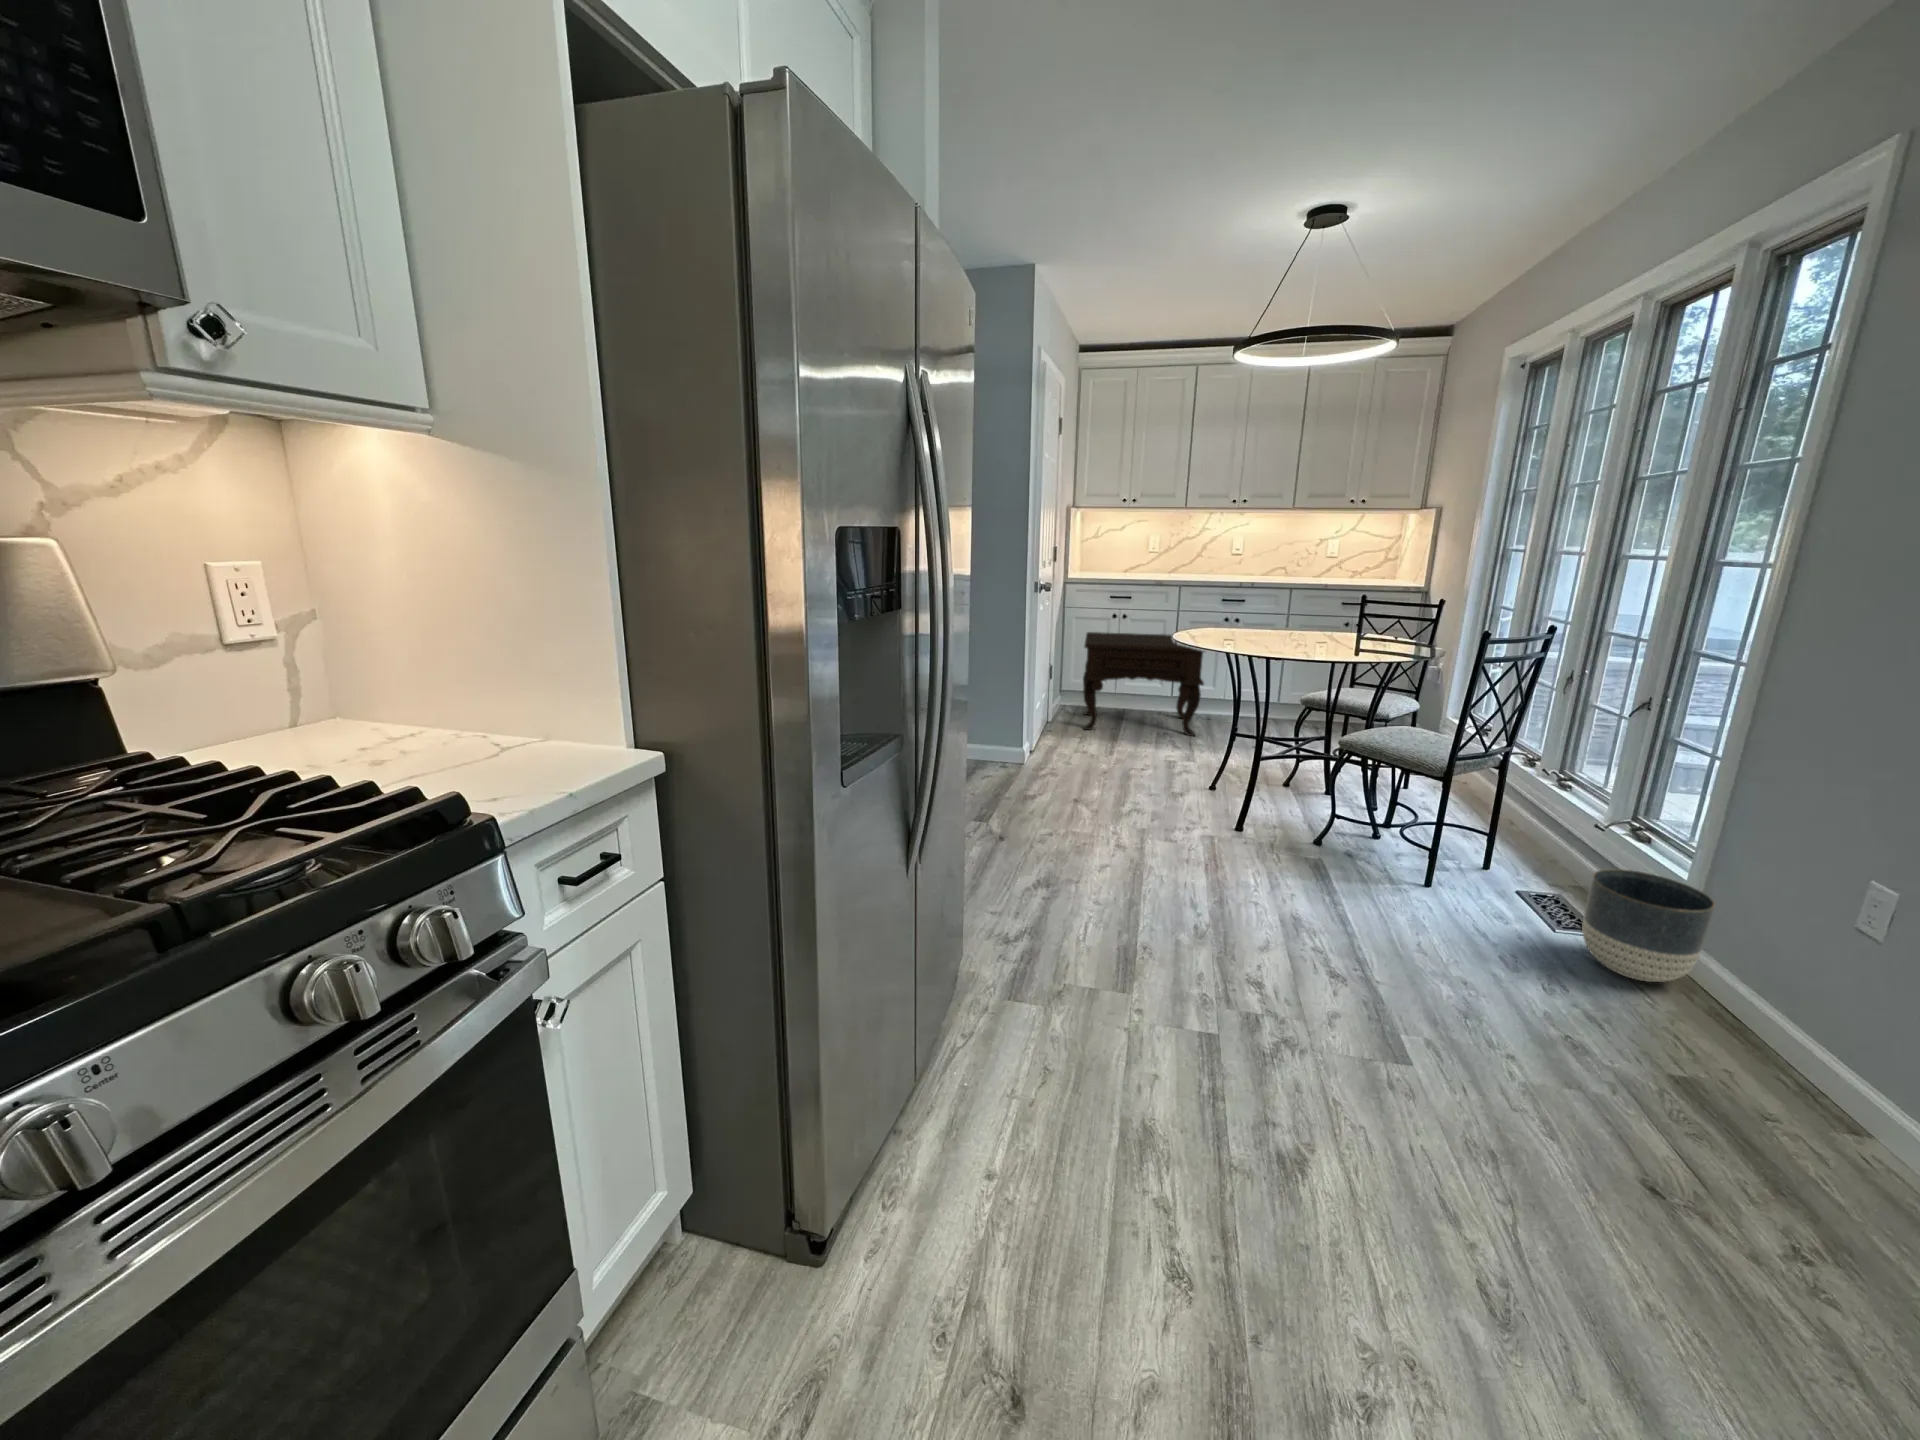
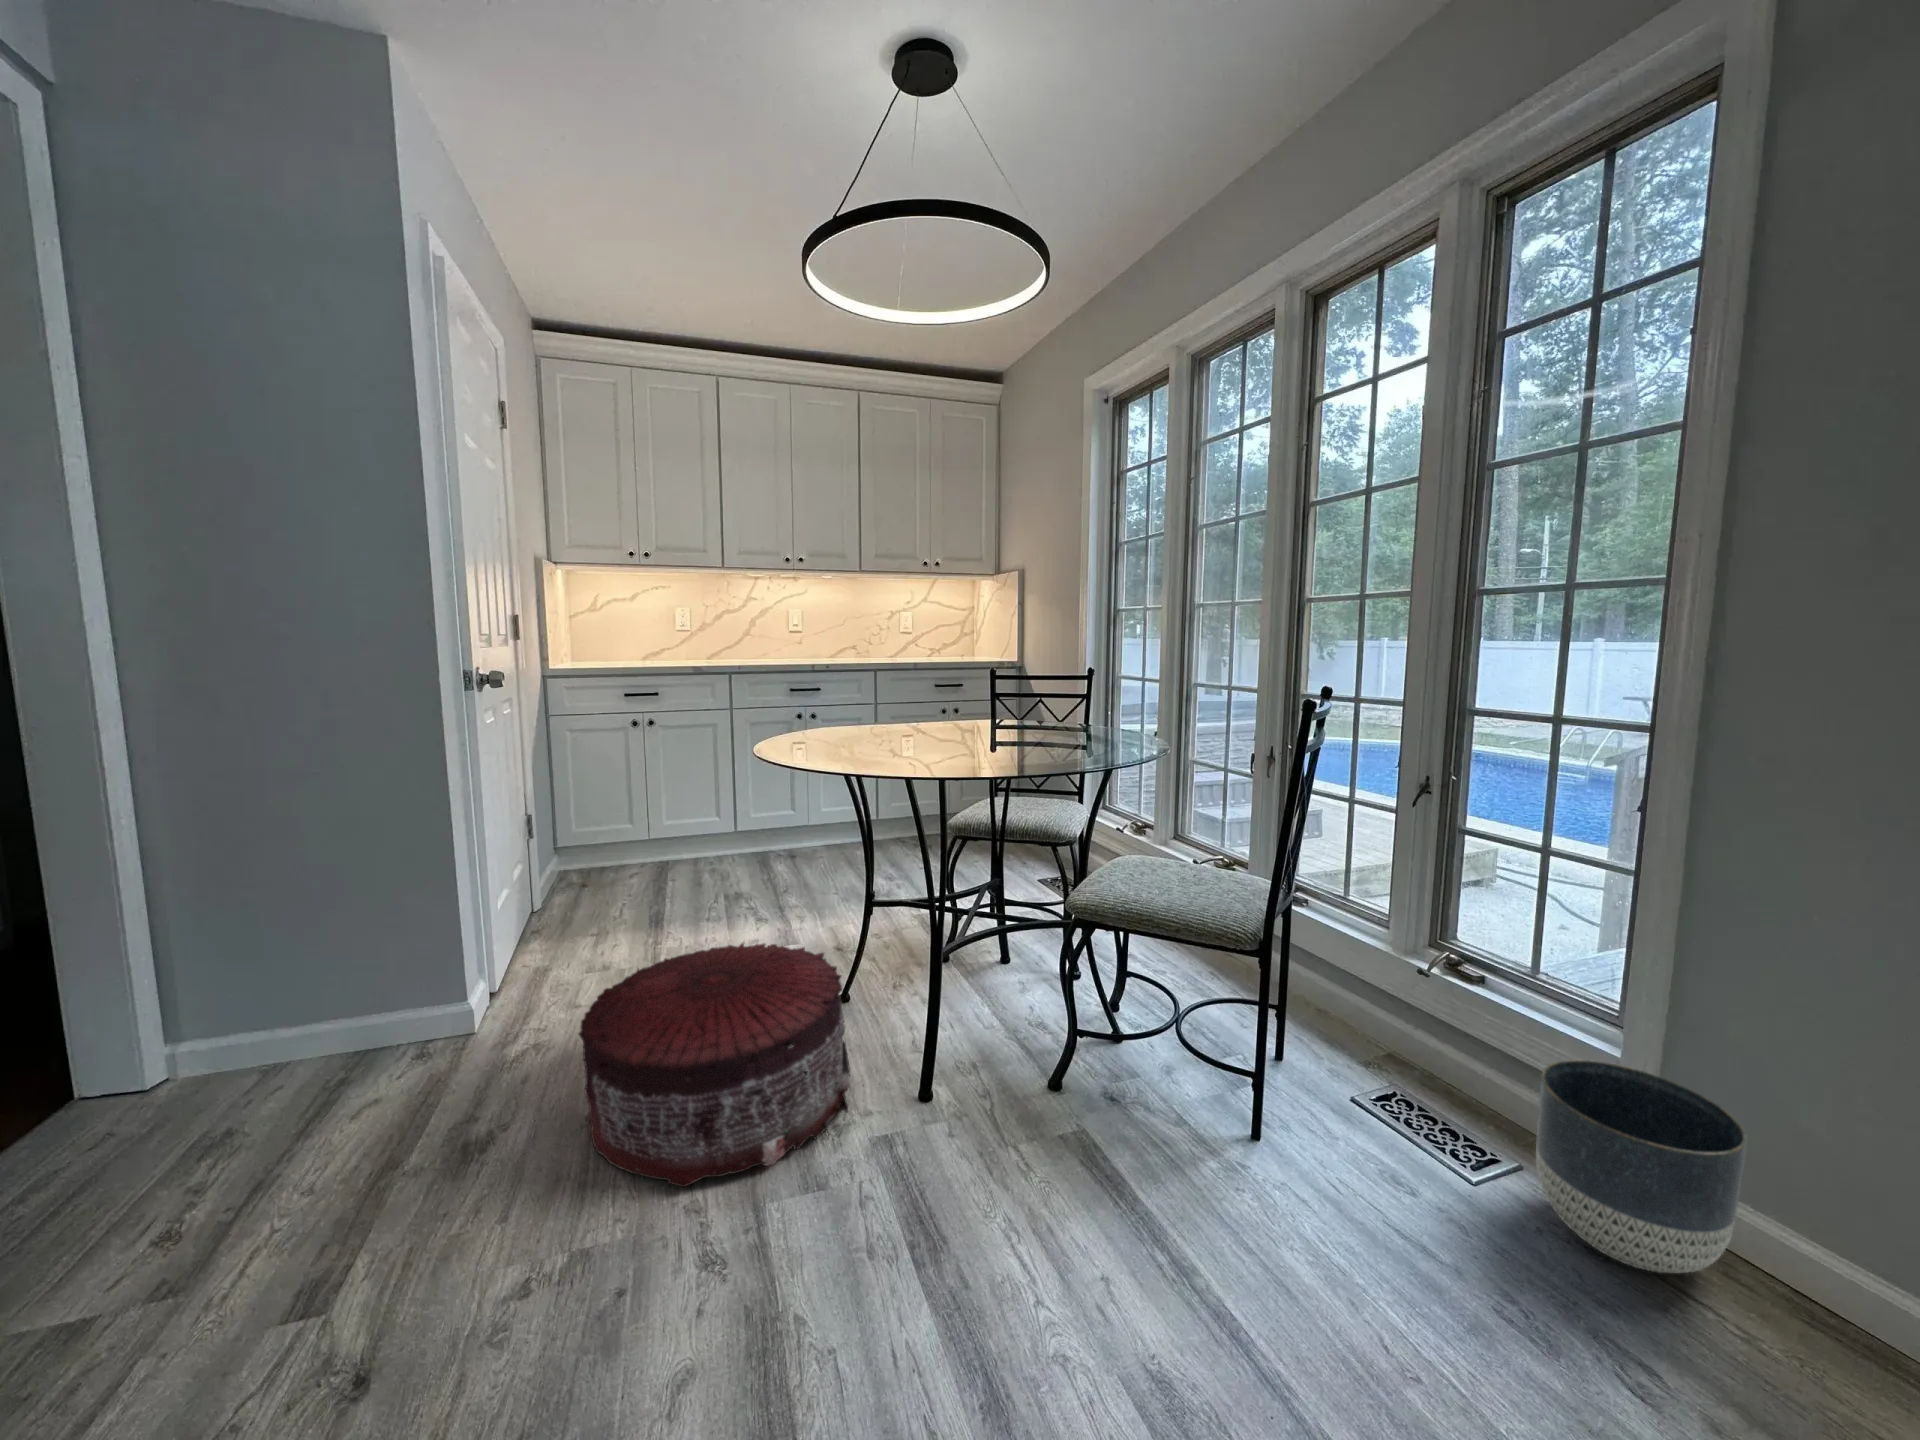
side table: present [1083,632,1204,736] -> none [586,741,788,917]
pouf: none [1076,738,1203,829] -> present [579,943,850,1187]

